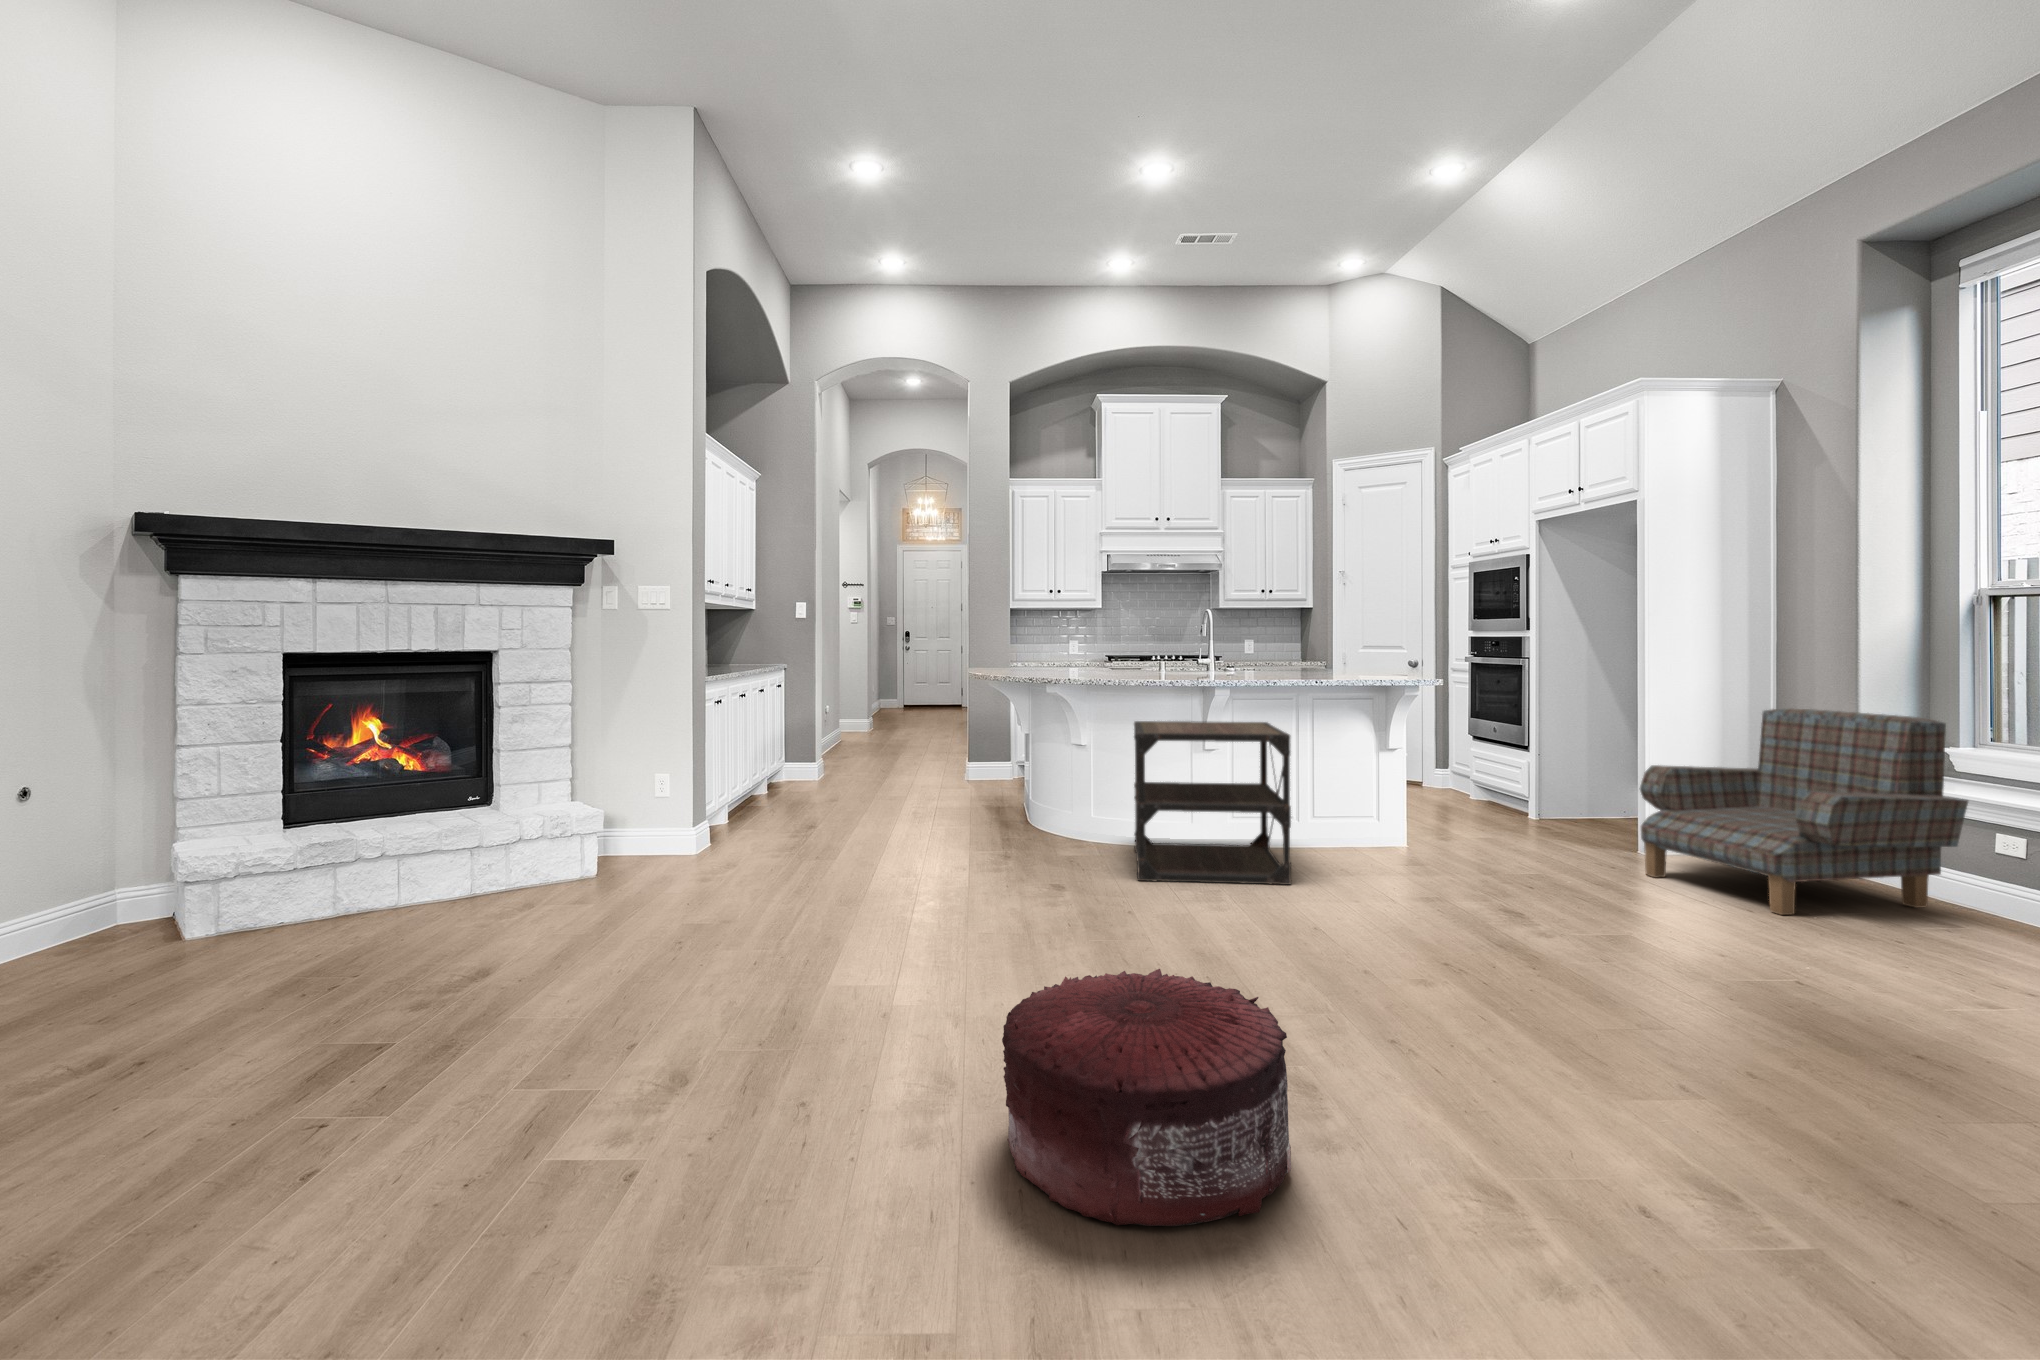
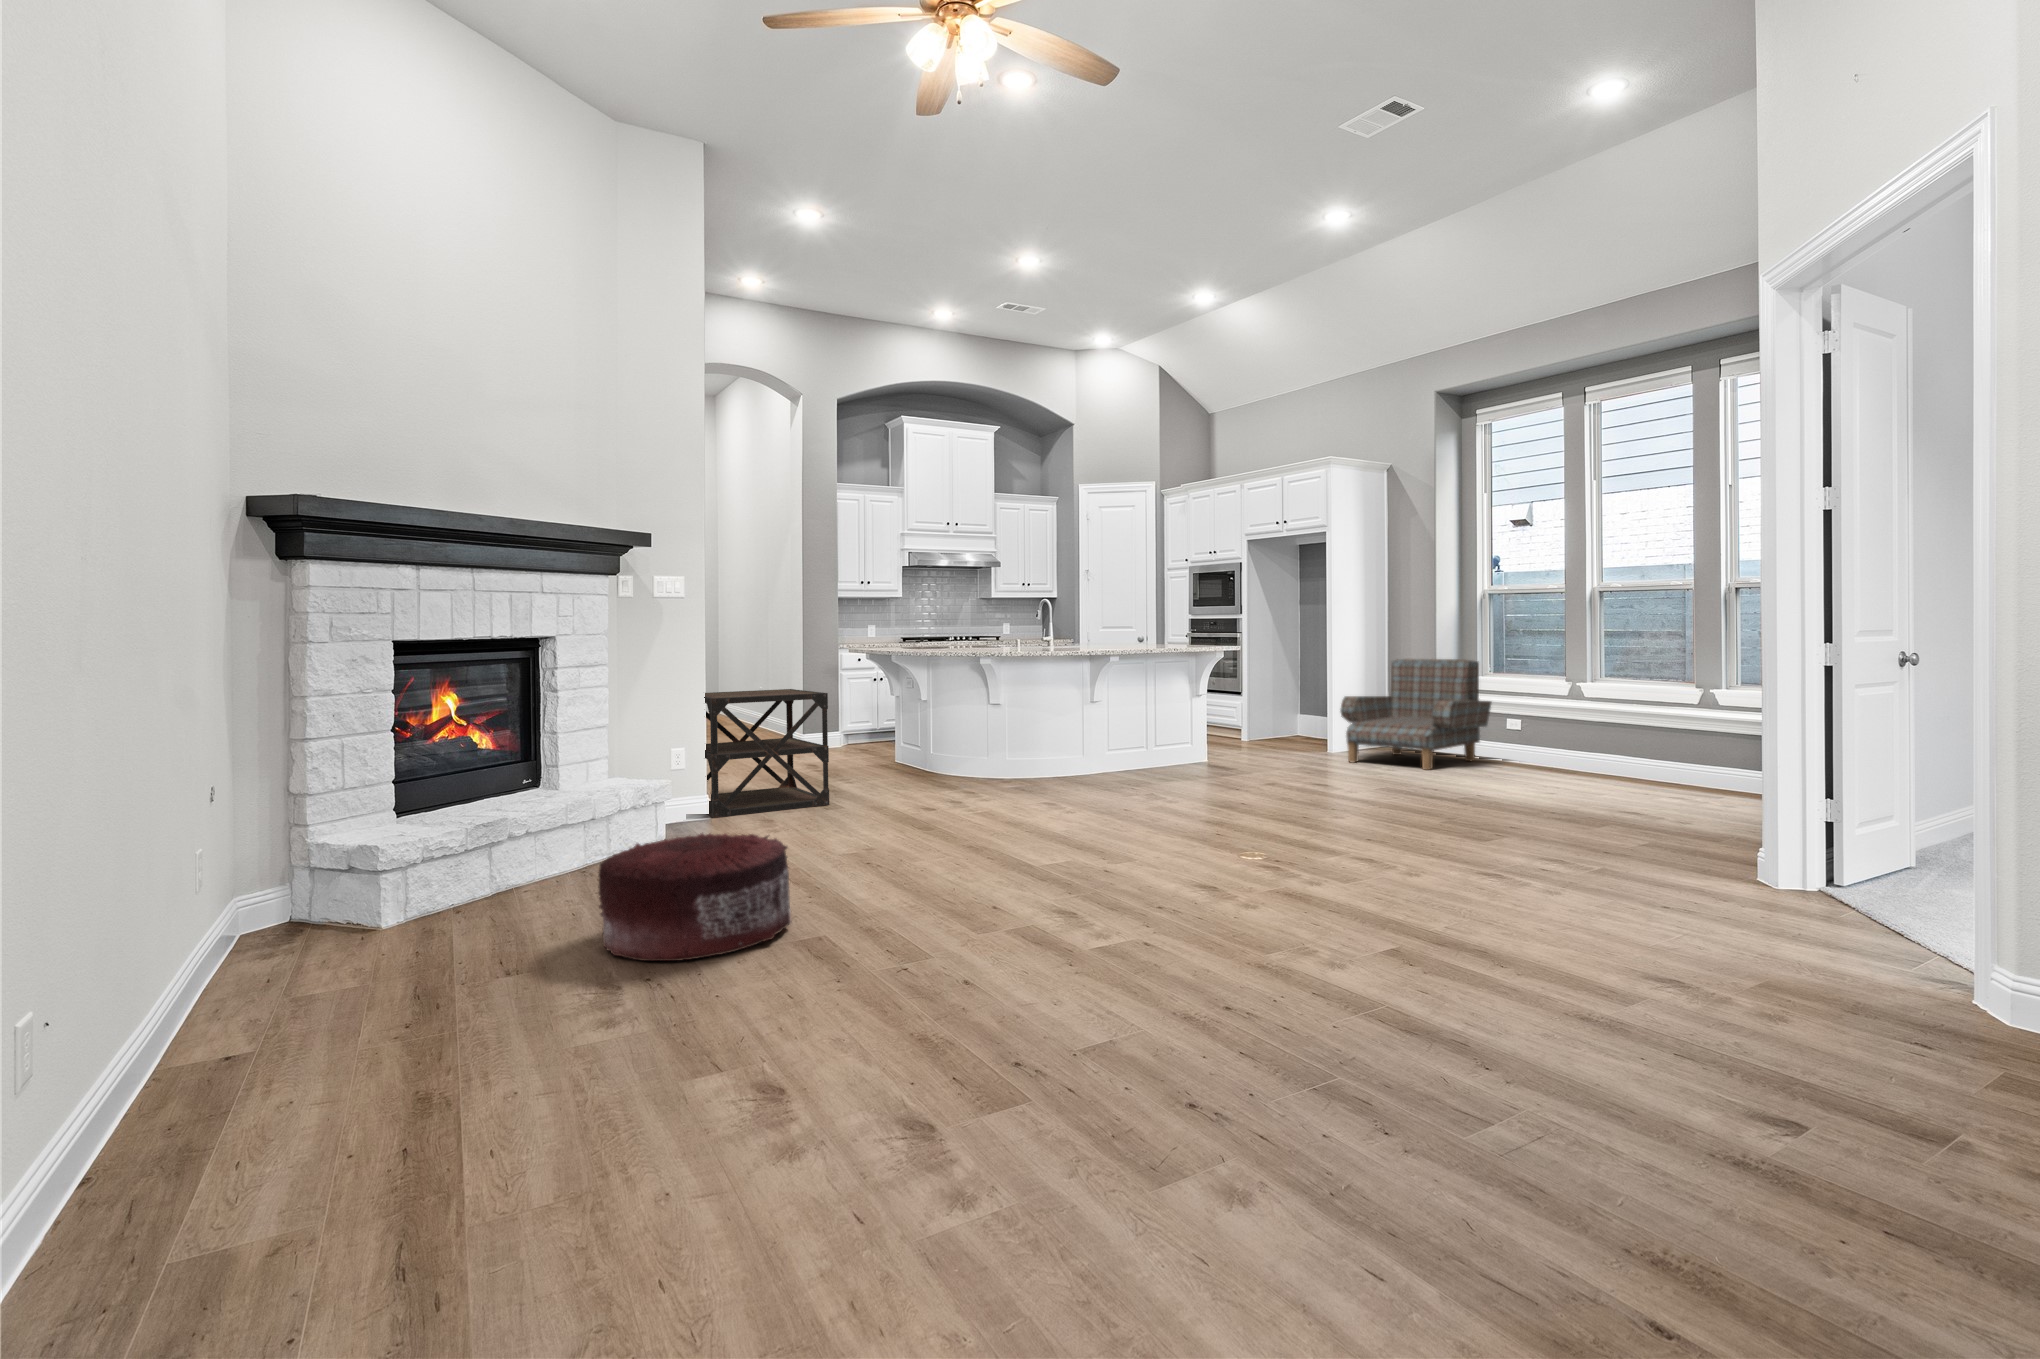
side table: present [1134,721,1291,885] -> present [704,689,829,818]
pouf: present [1002,969,1292,1226] -> present [598,833,792,961]

